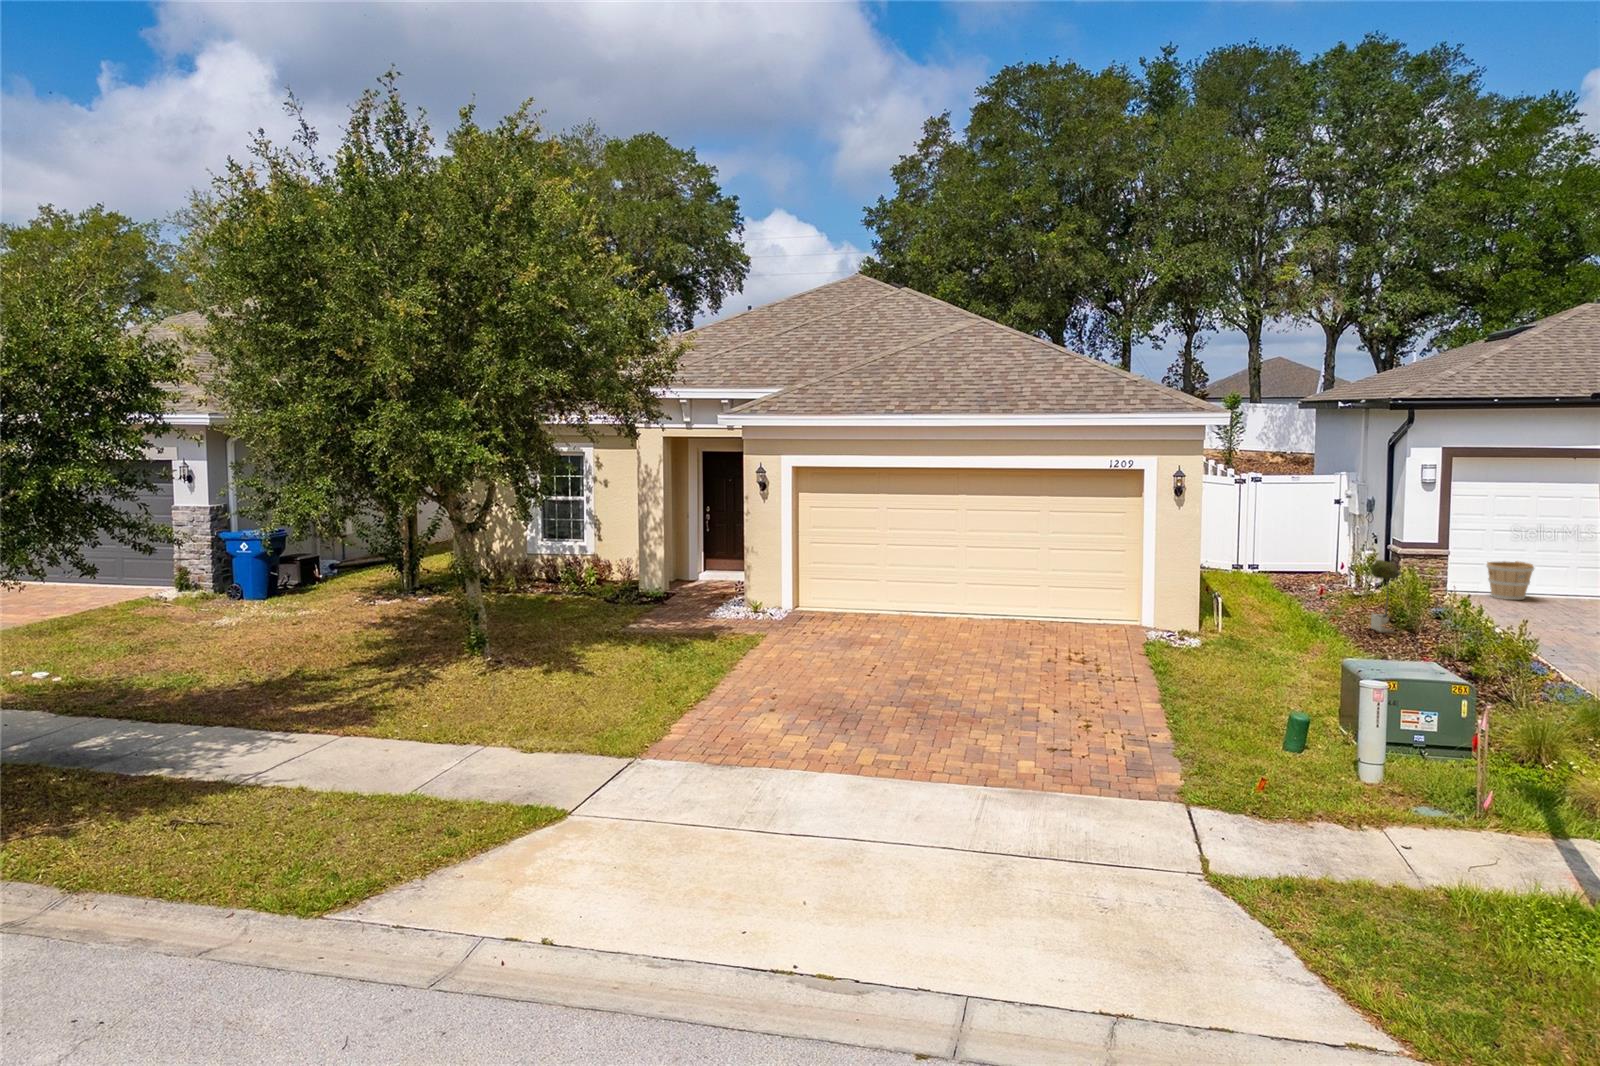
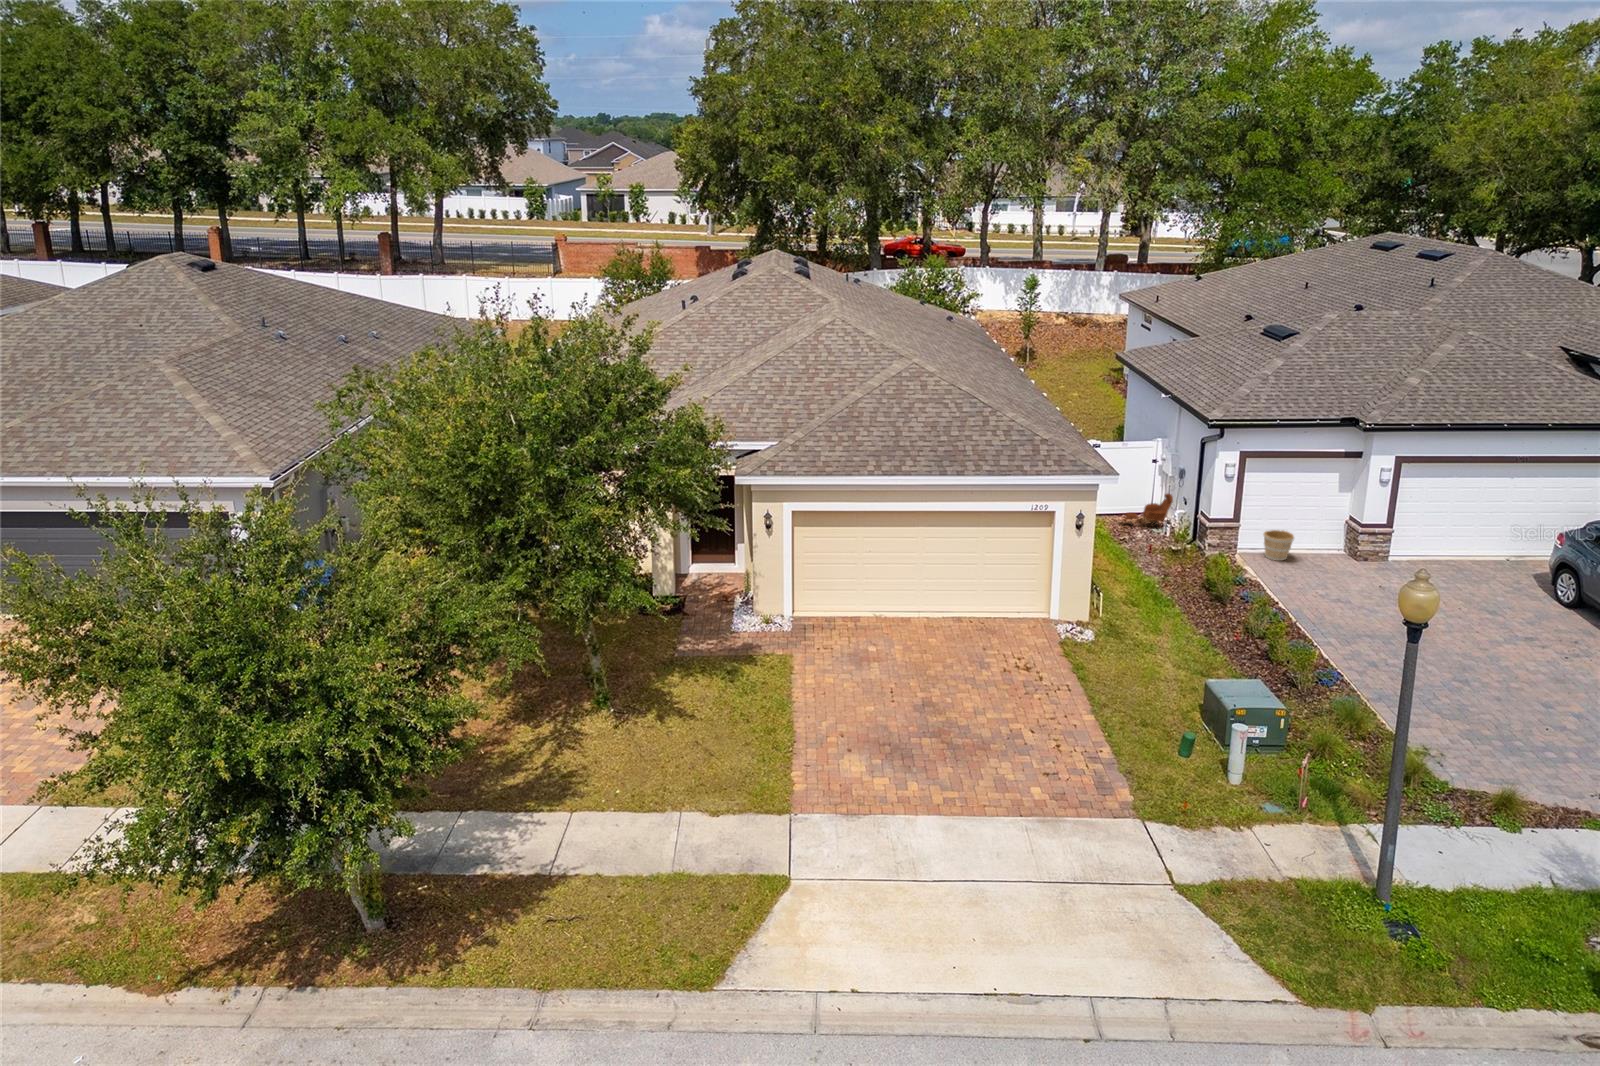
lounge chair: none [1289,534,1360,580] -> present [1125,494,1173,526]
potted tree: present [1371,560,1402,632] -> none [1195,555,1219,606]

